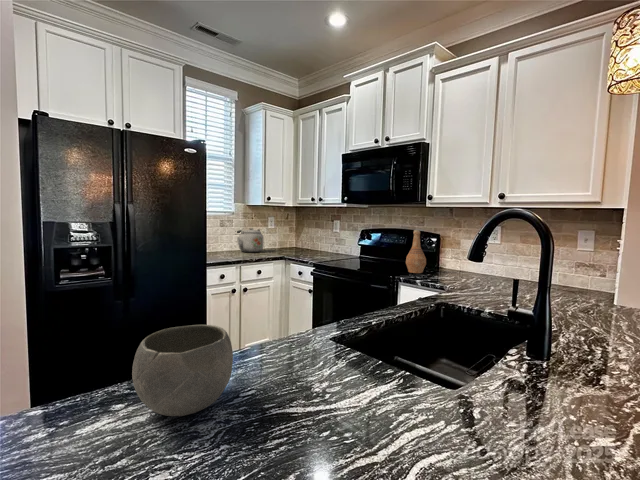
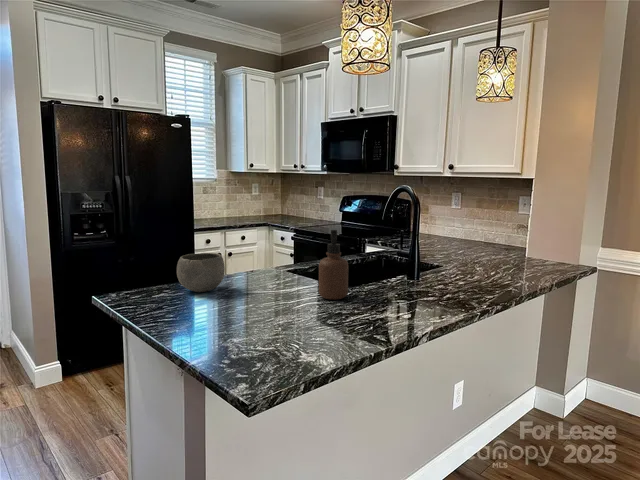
kettle: present [237,228,264,252] -> none [217,194,247,219]
vase: present [406,230,426,273] -> none [376,197,394,236]
soap dispenser: none [428,288,497,444] -> present [319,230,348,300]

